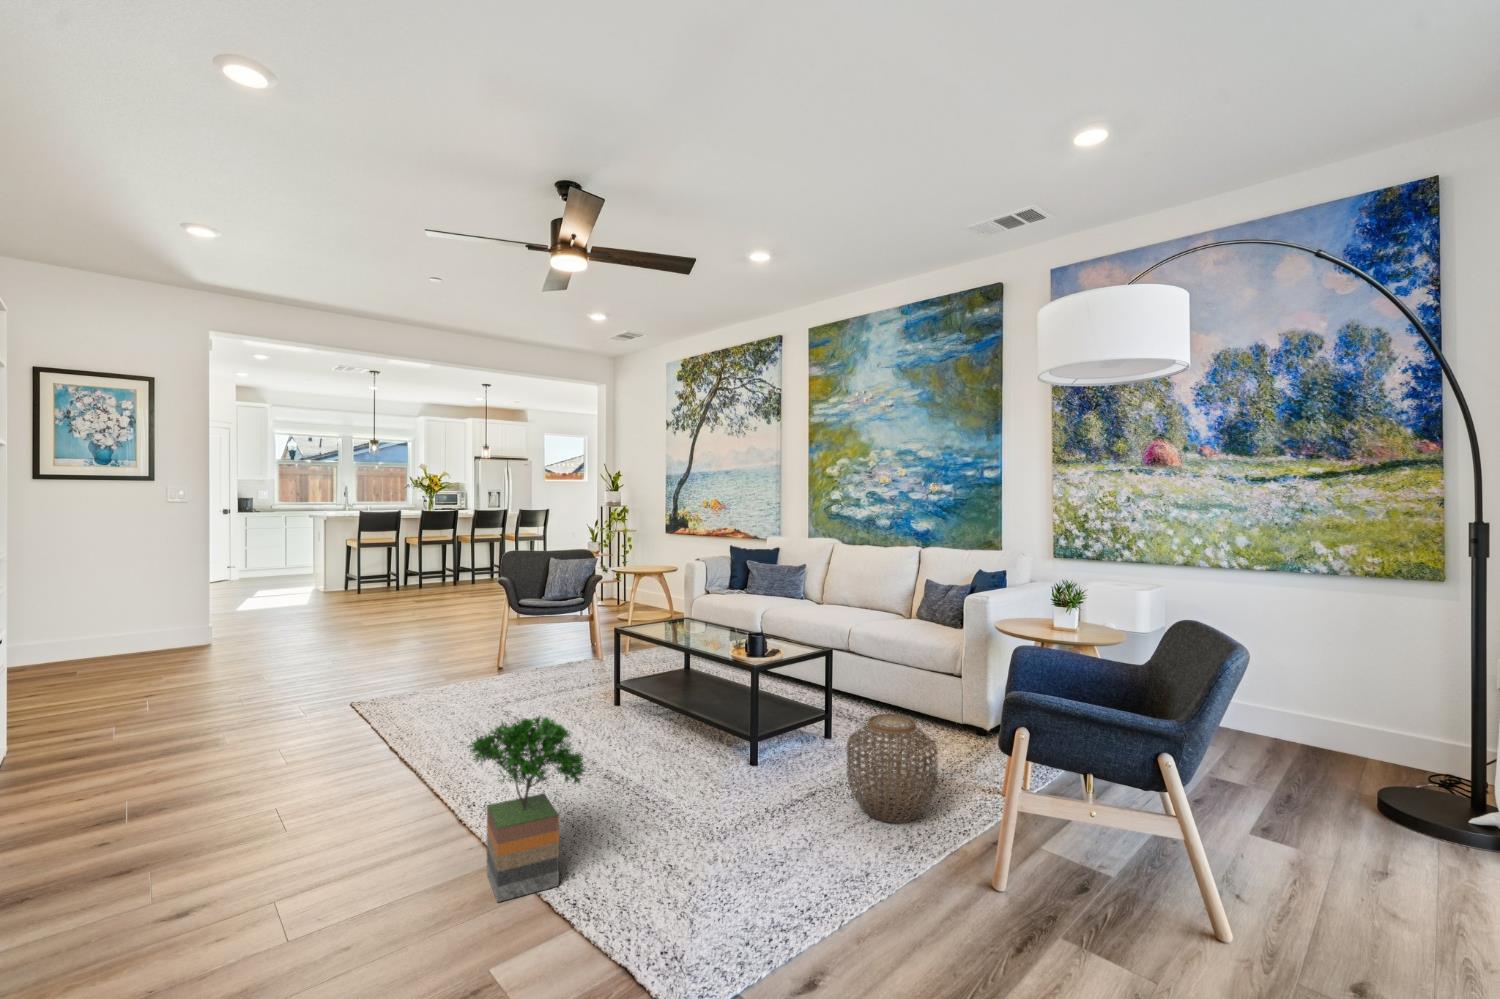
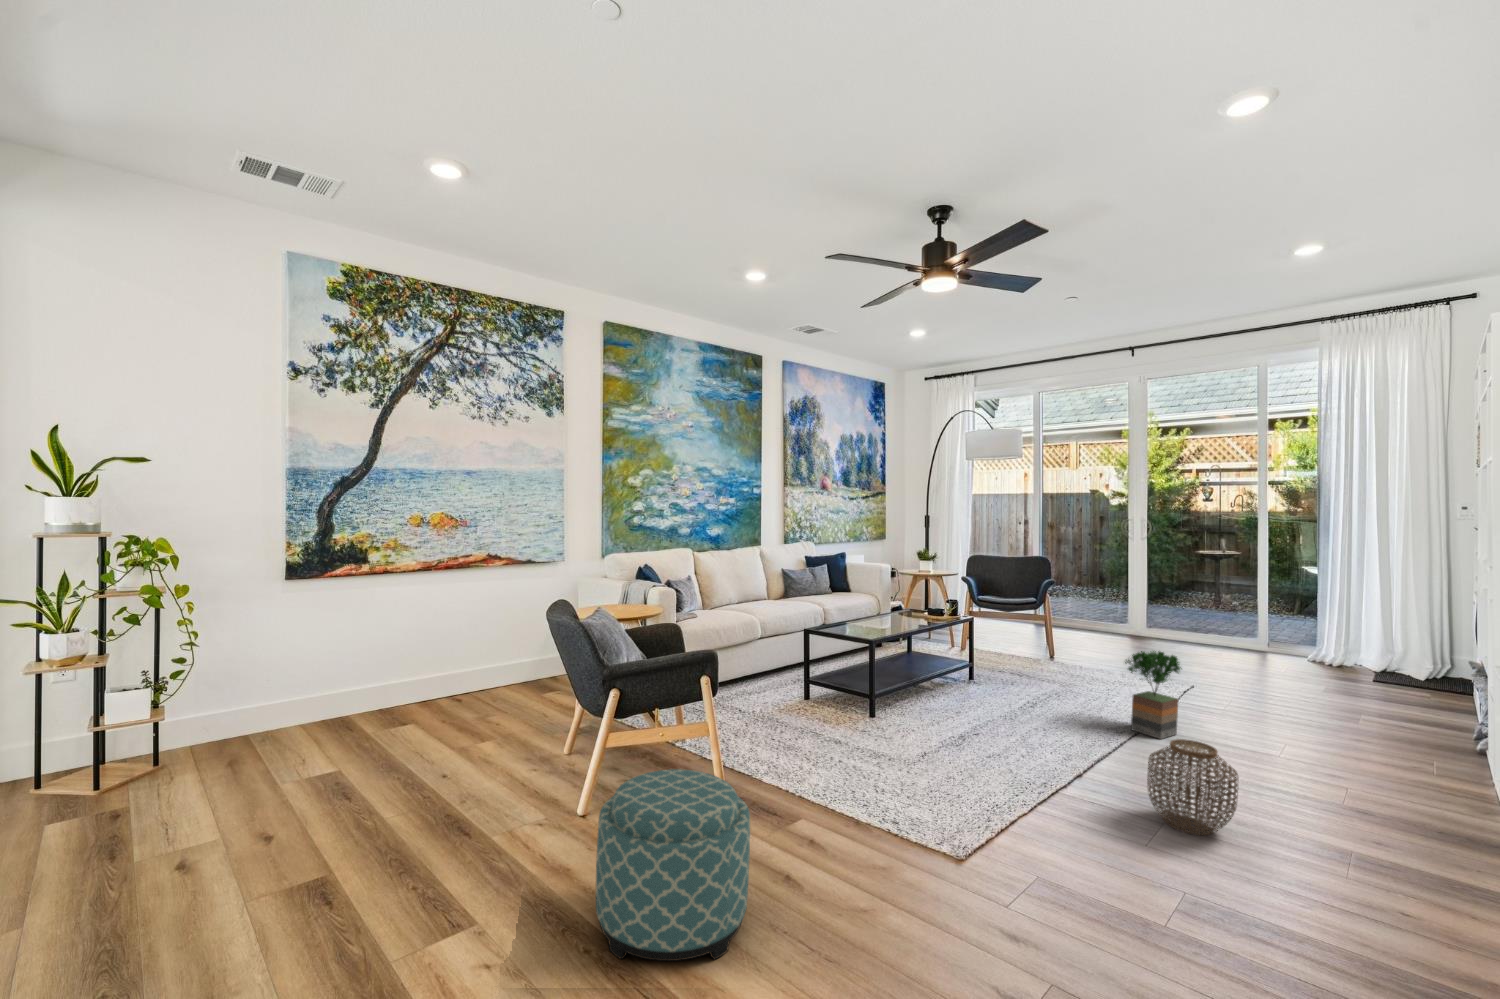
ottoman: none [333,597,409,666] -> present [596,769,750,961]
woven basket: present [847,714,938,823] -> present [1147,739,1238,835]

